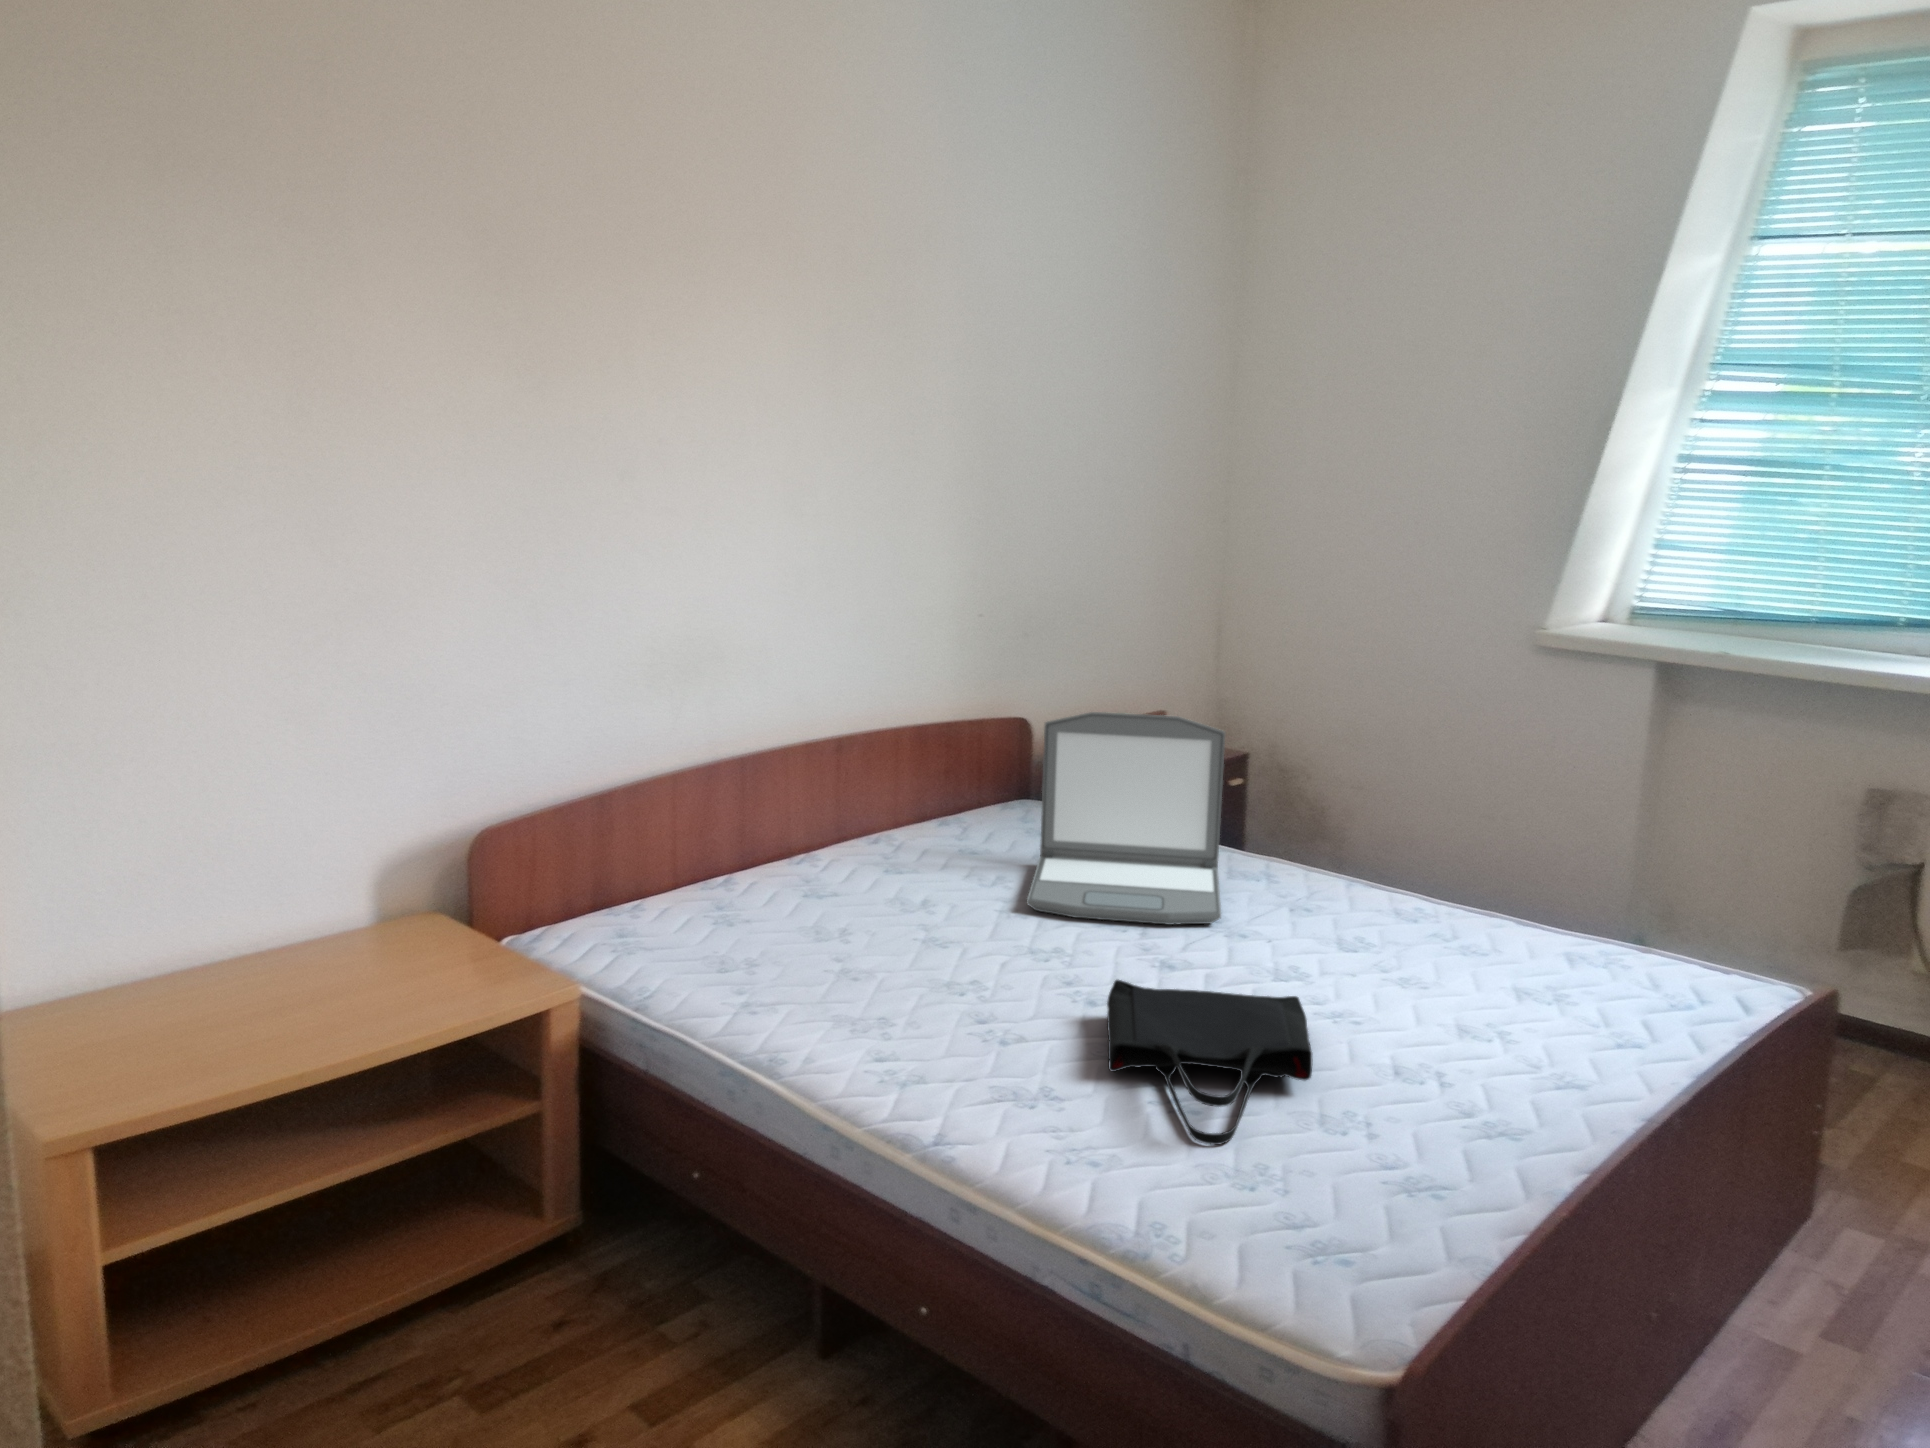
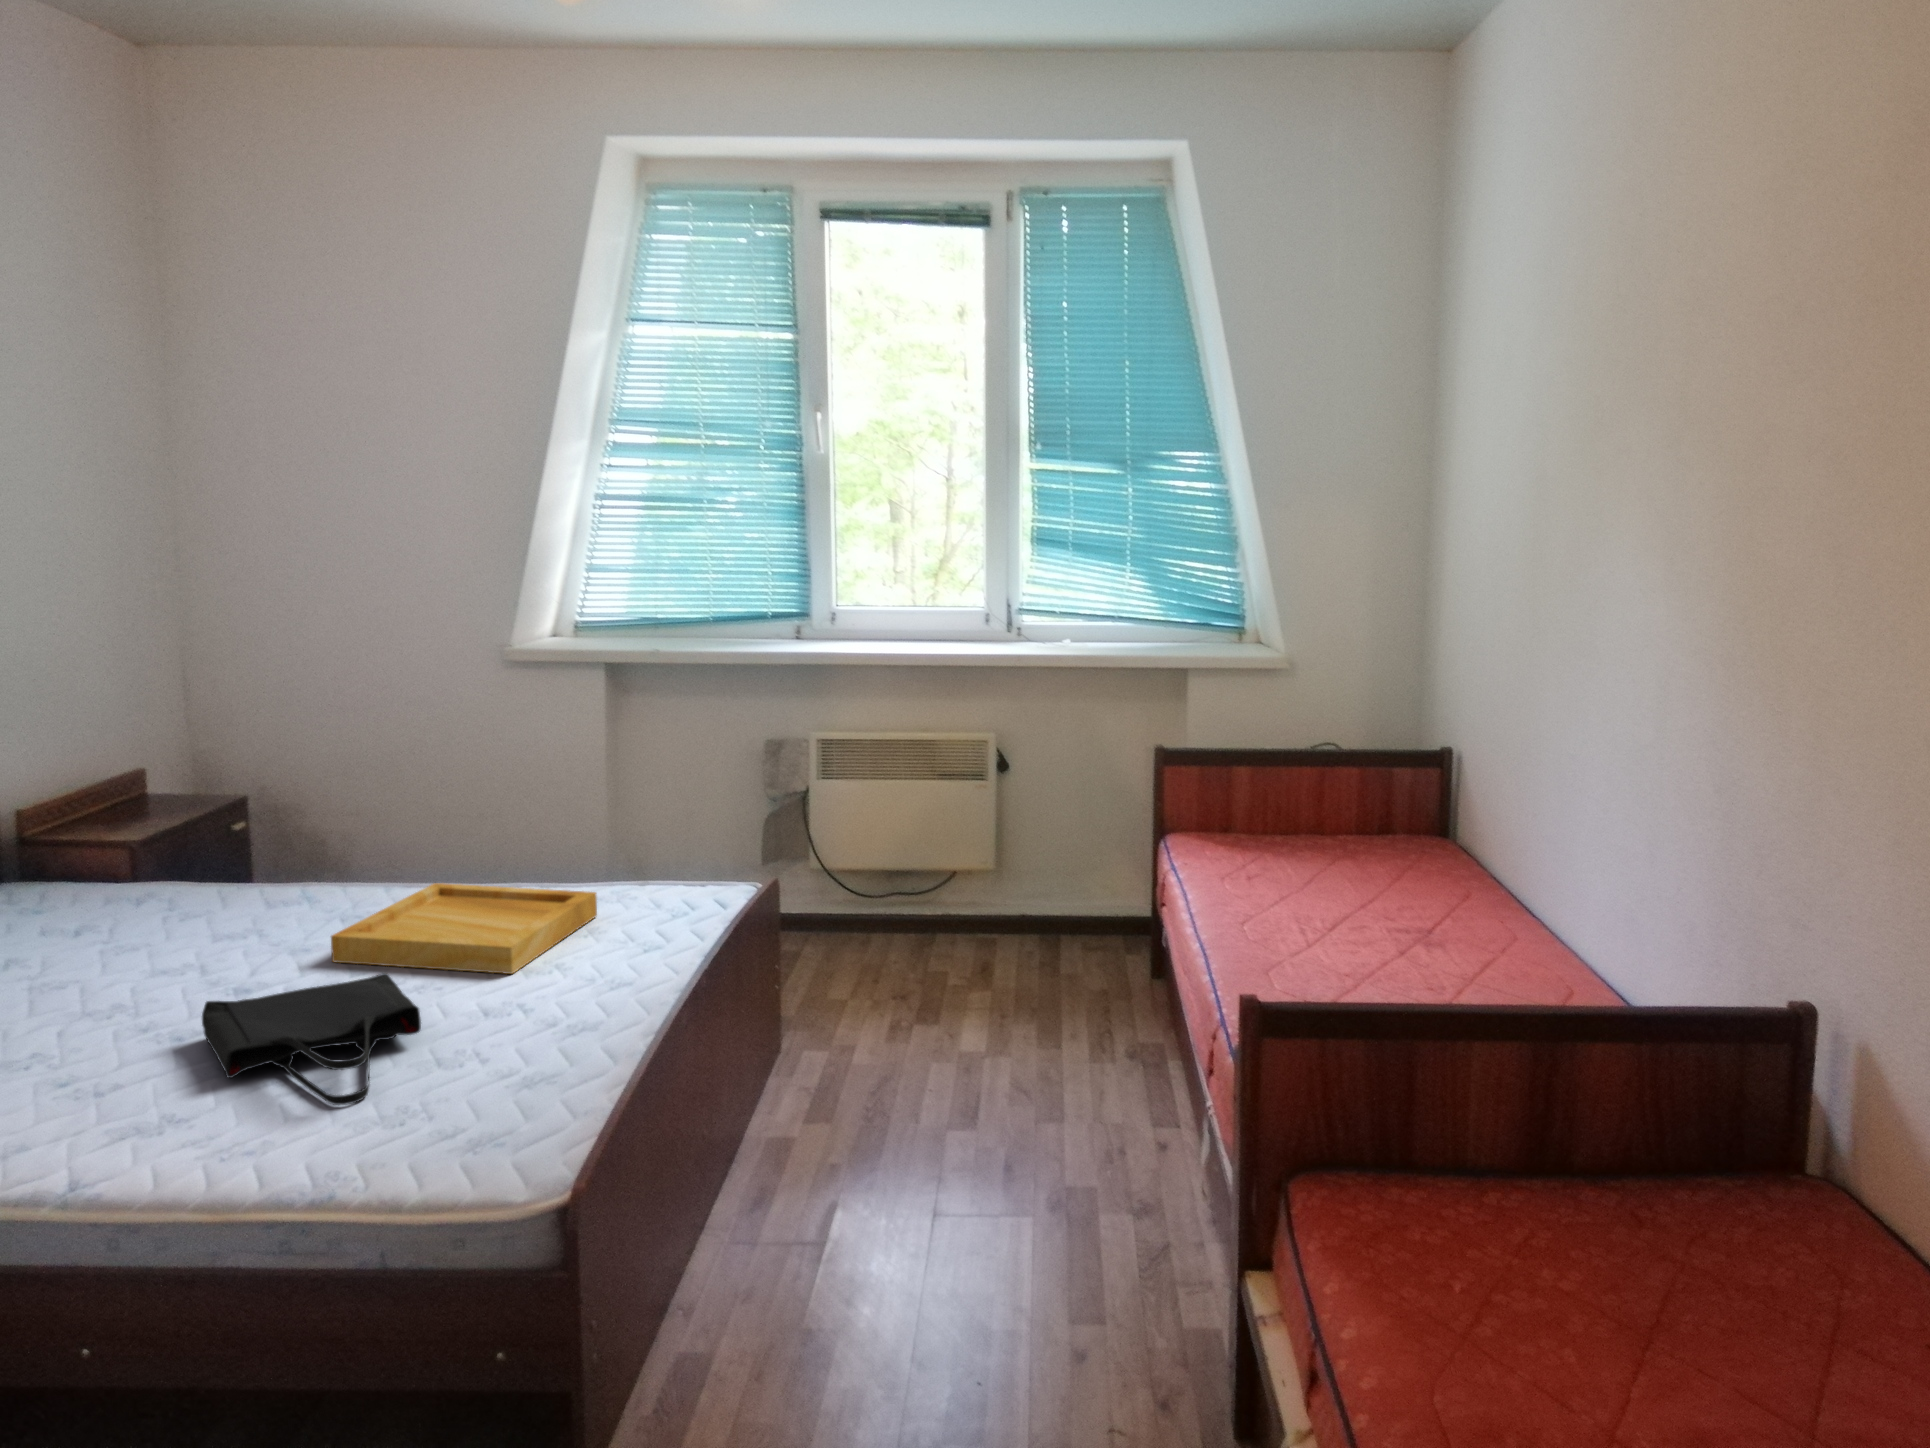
laptop: present [1027,712,1225,925] -> none [44,757,280,974]
tray: none [1260,896,1574,1033] -> present [331,883,597,974]

